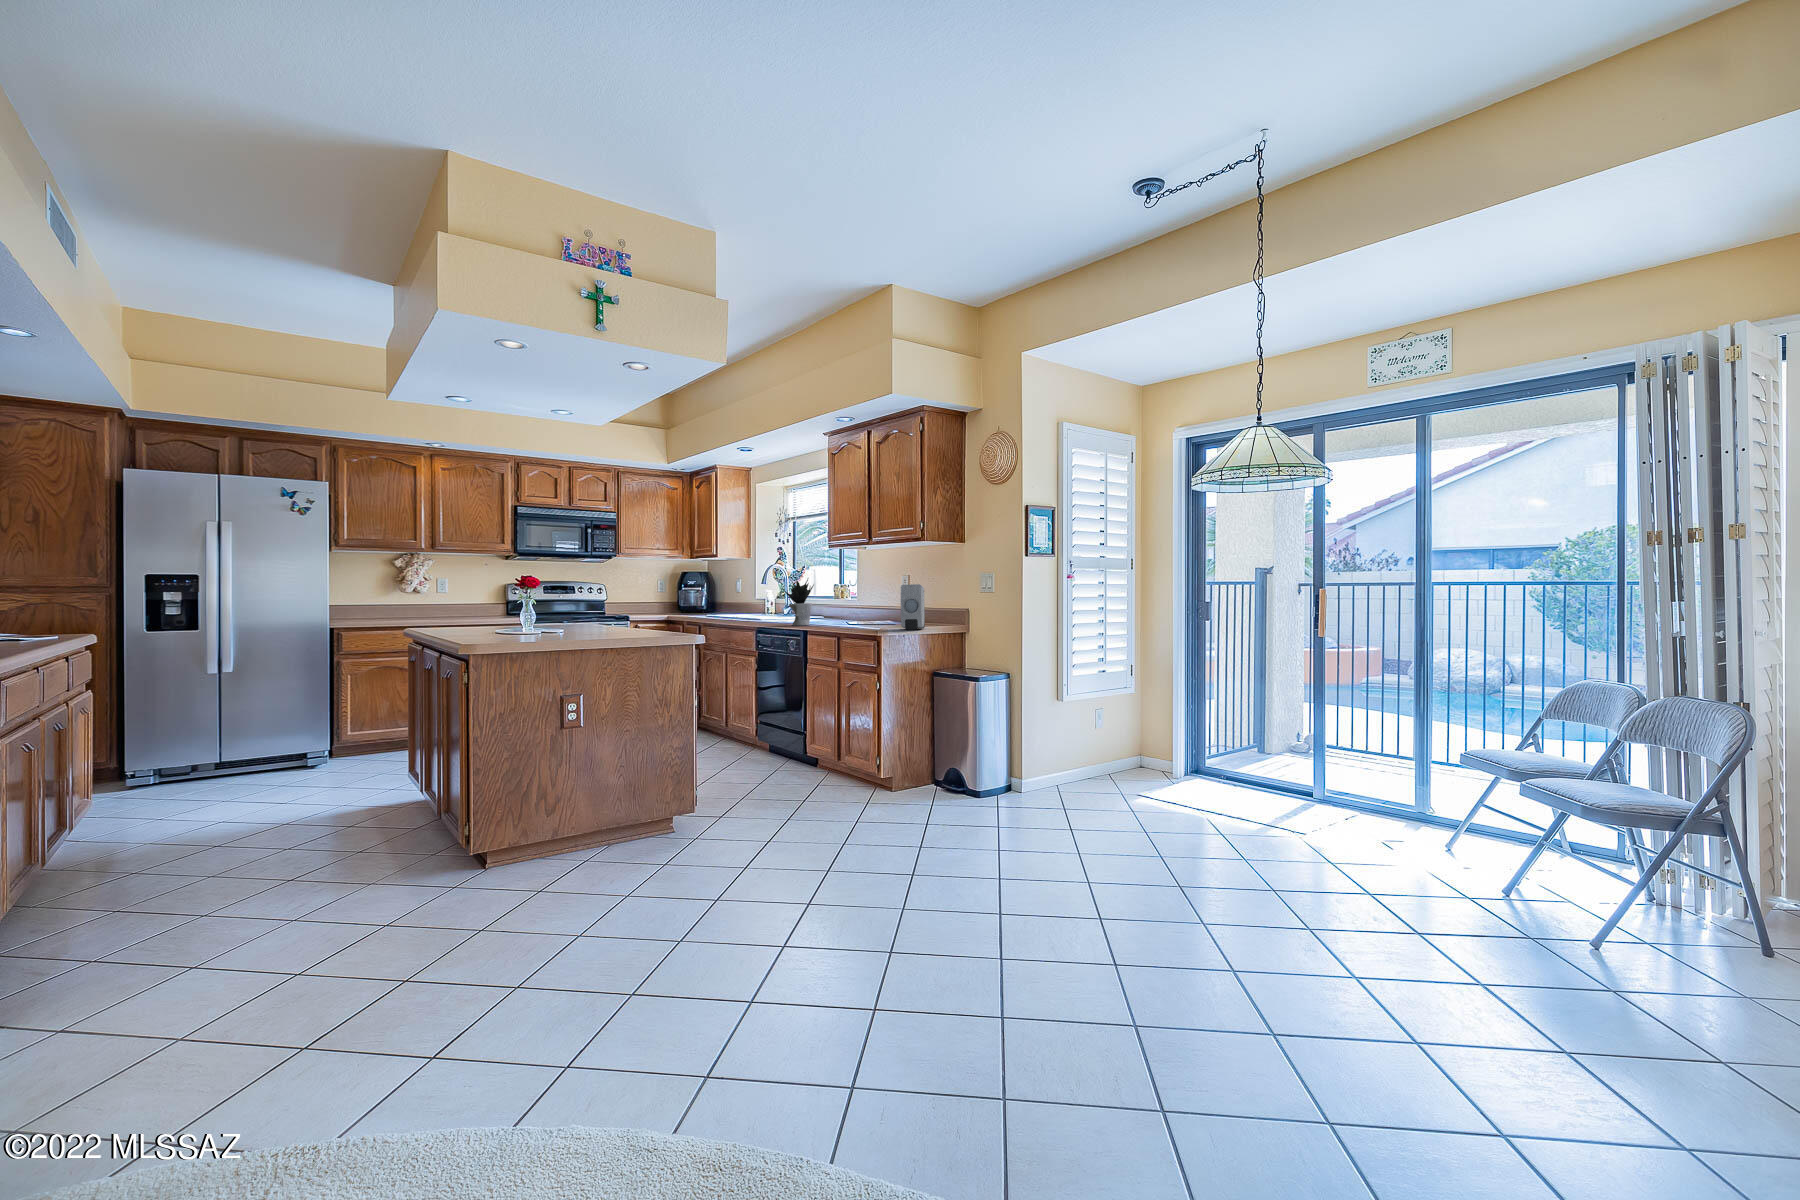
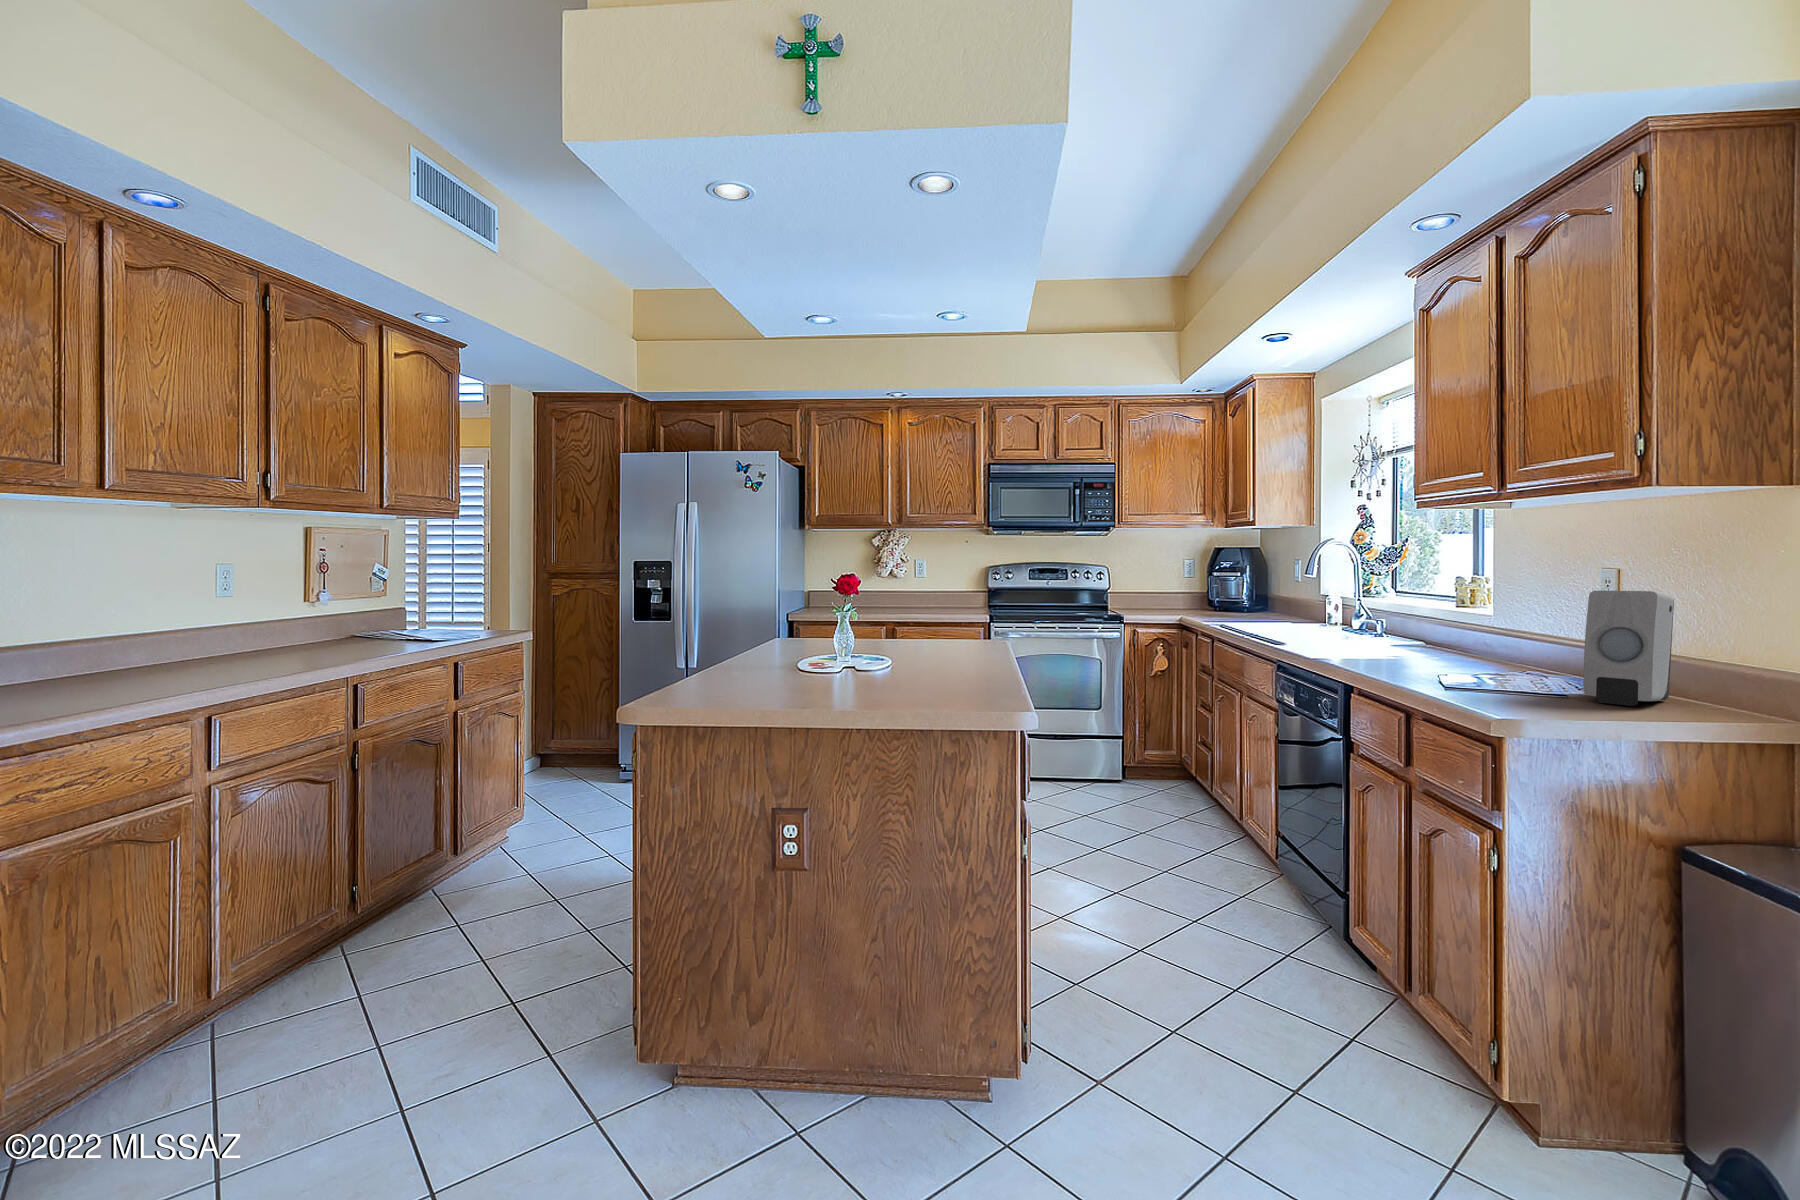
potted plant: present [782,578,814,626] -> none [1318,562,1388,656]

